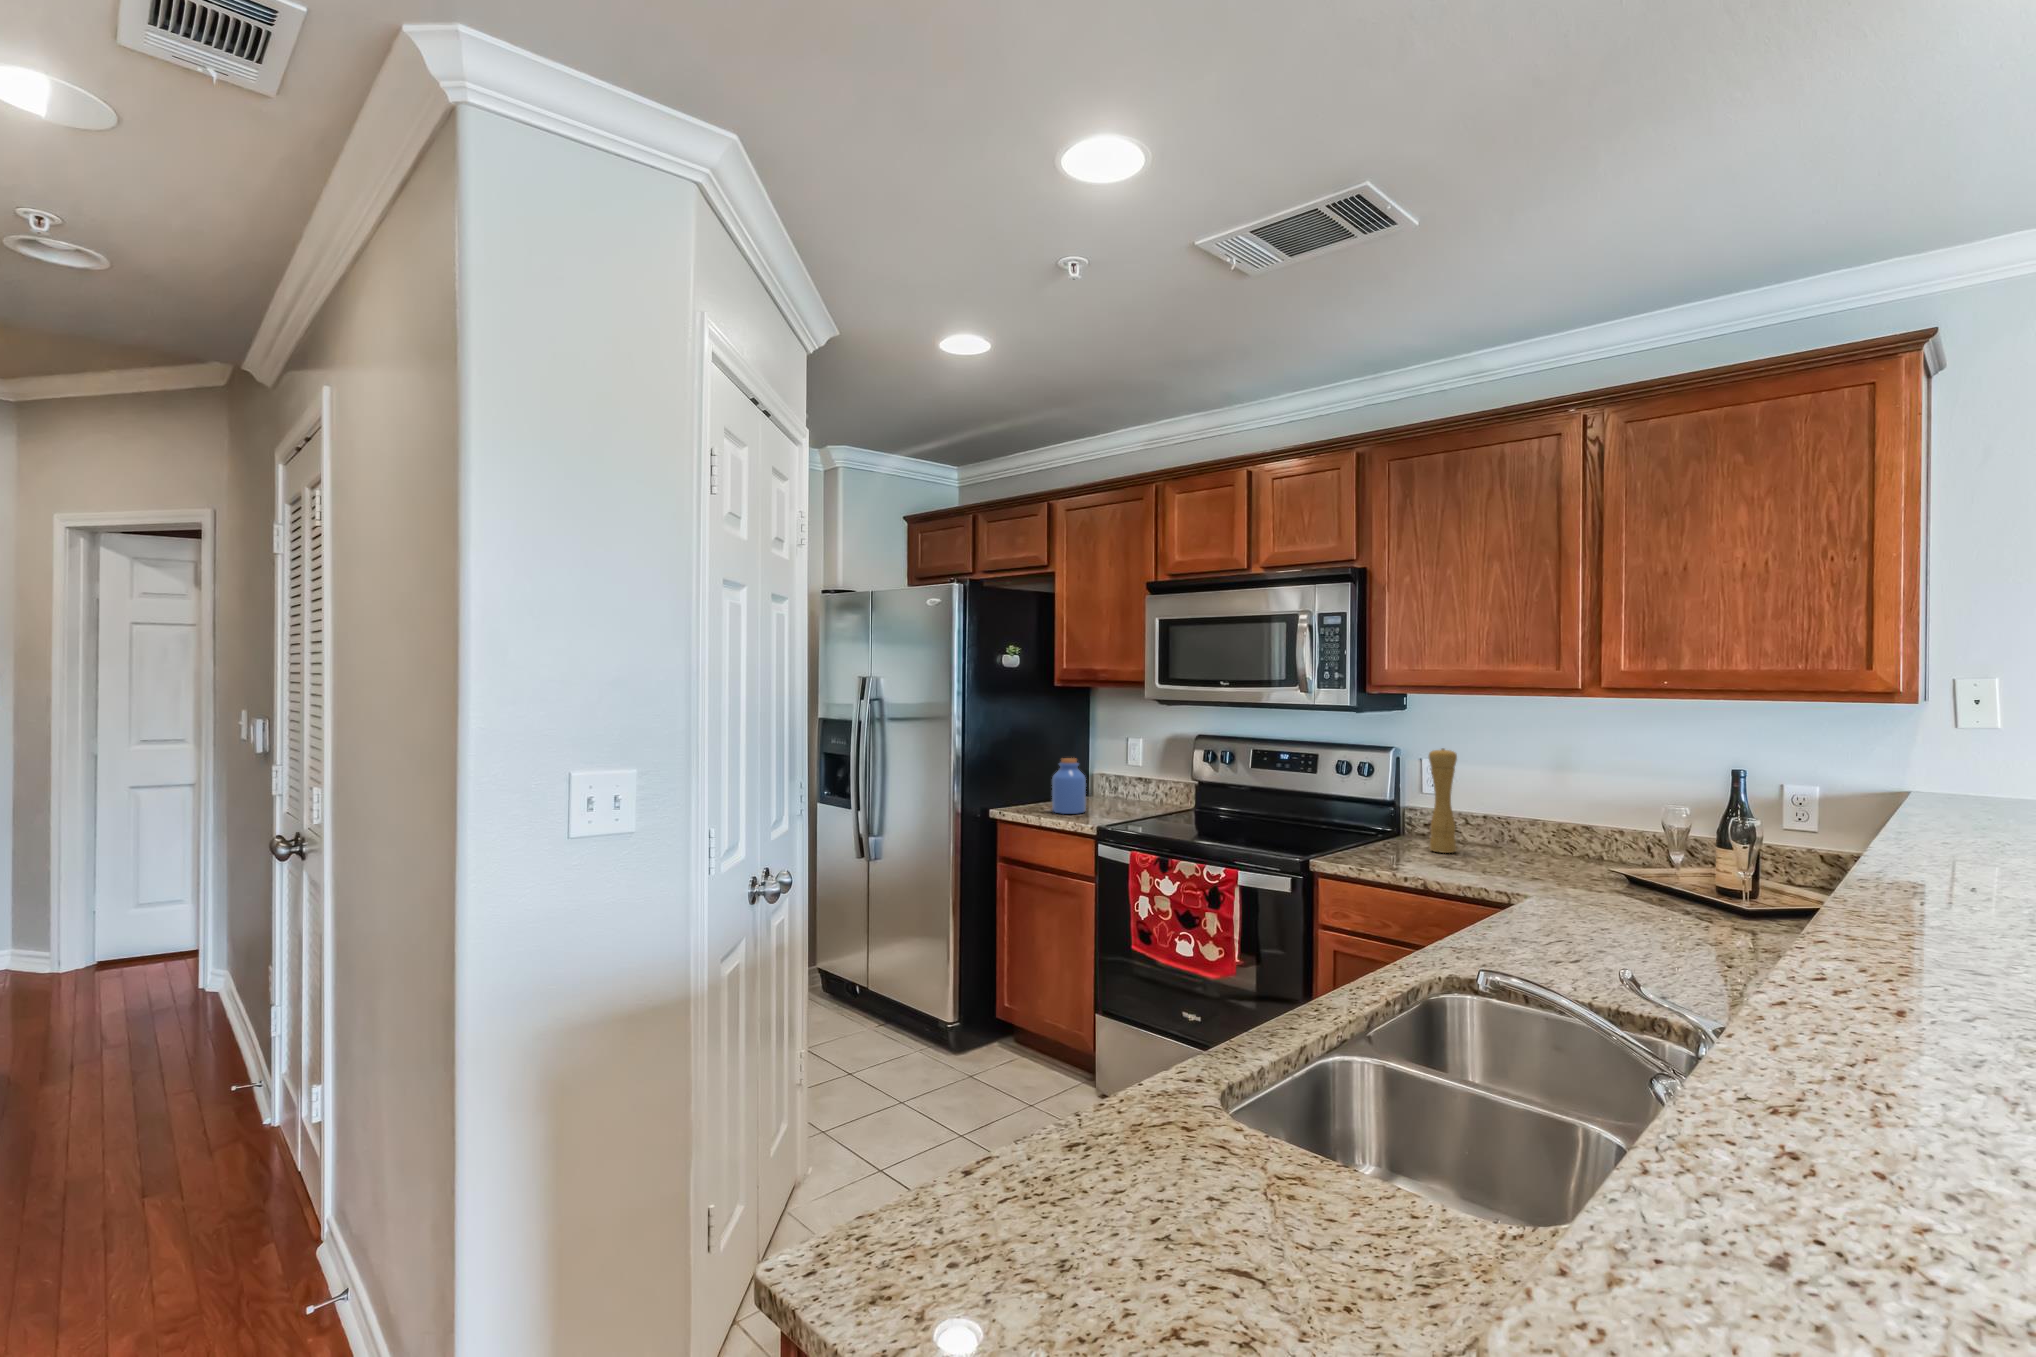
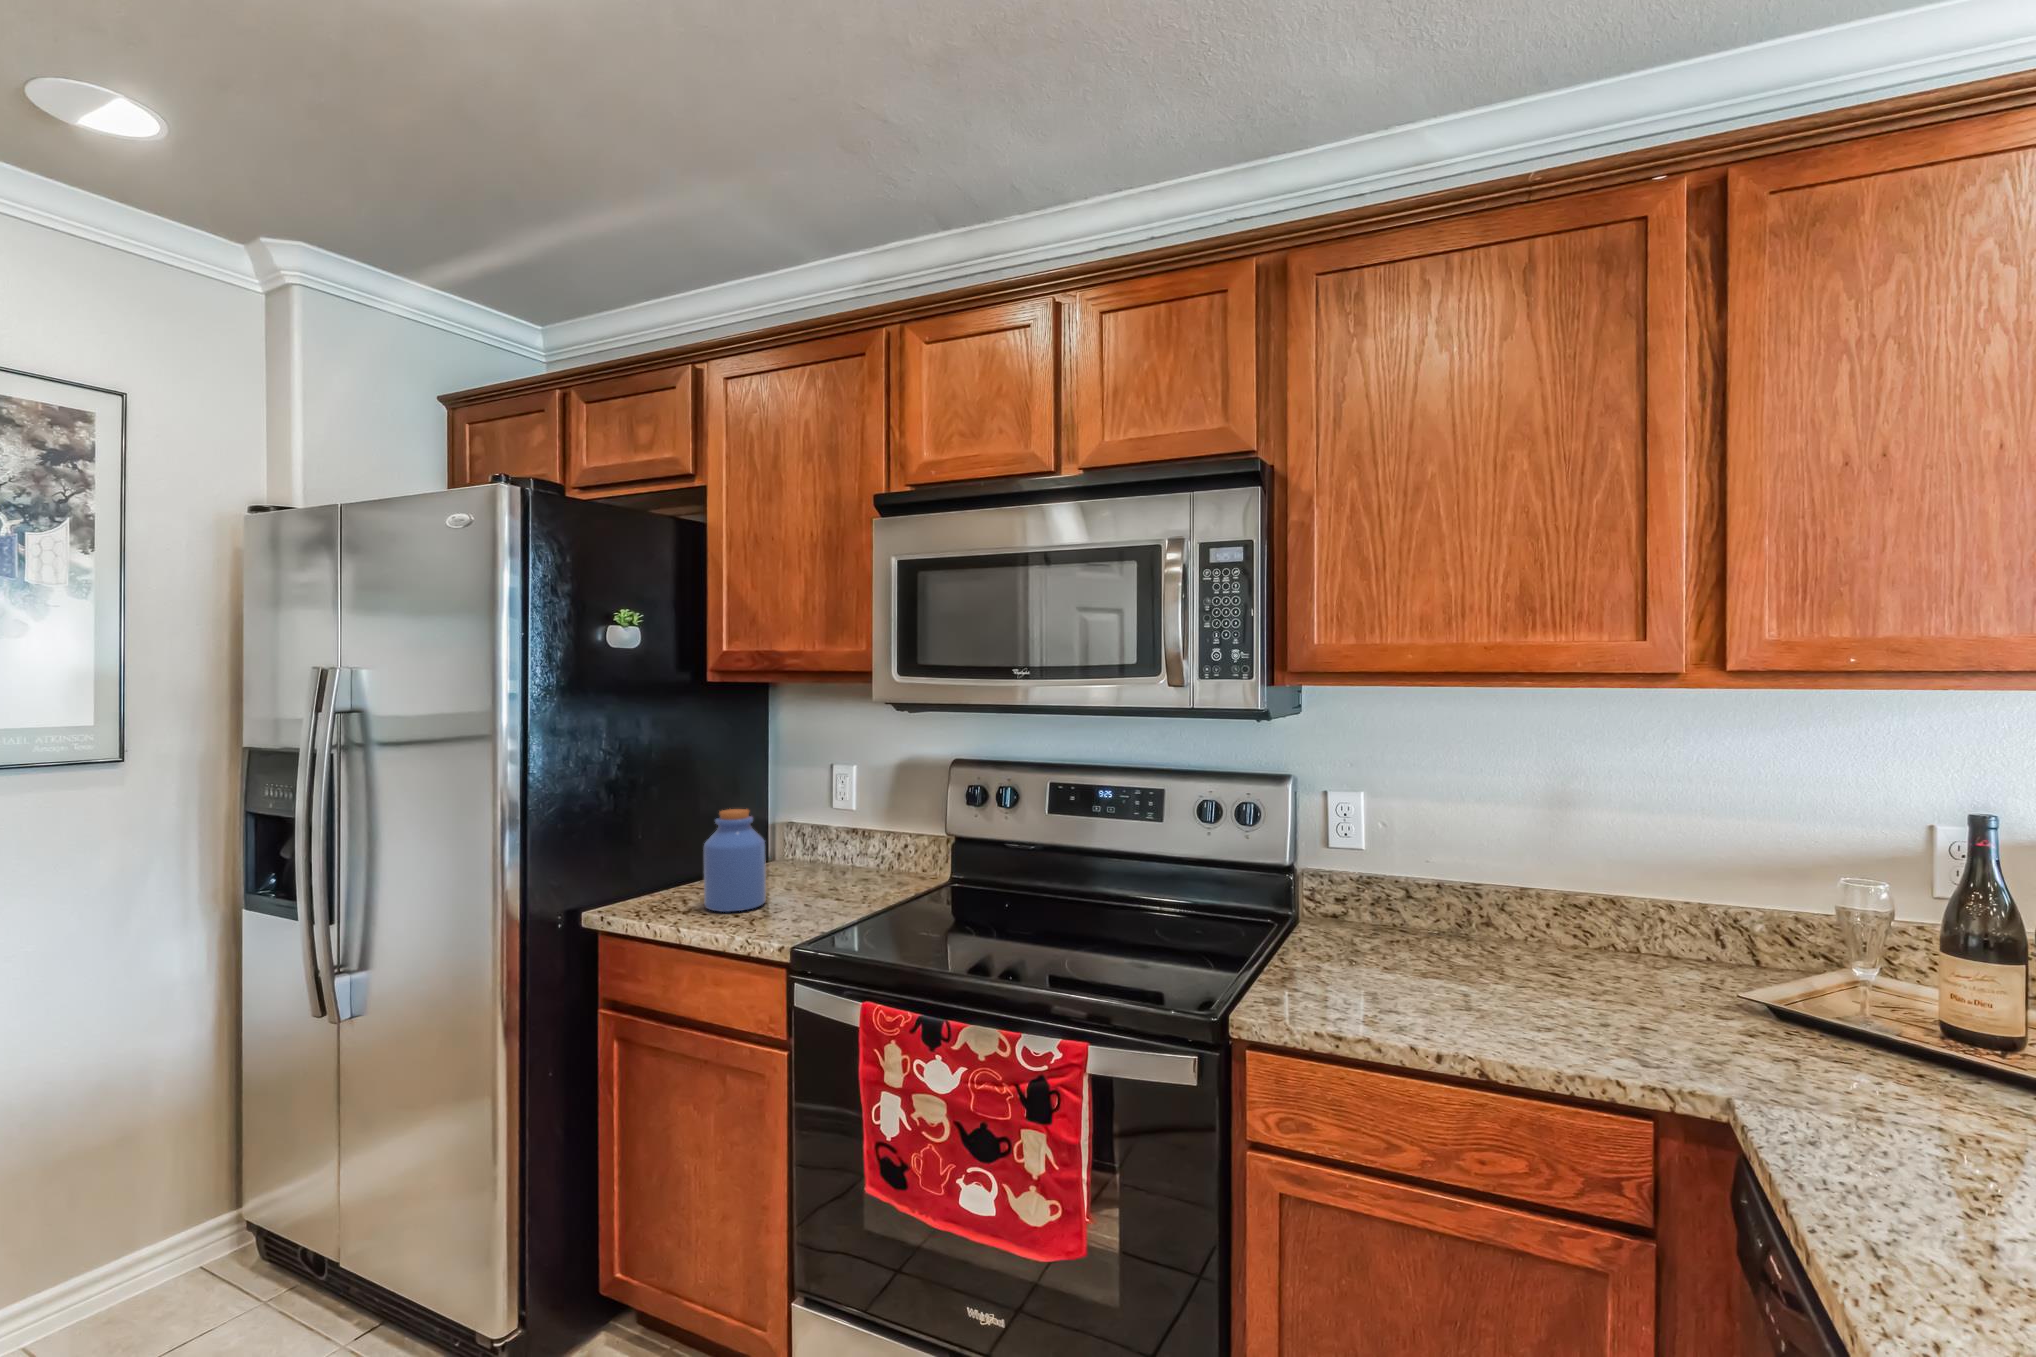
pepper mill: present [1429,748,1457,853] -> none [1387,780,1436,965]

